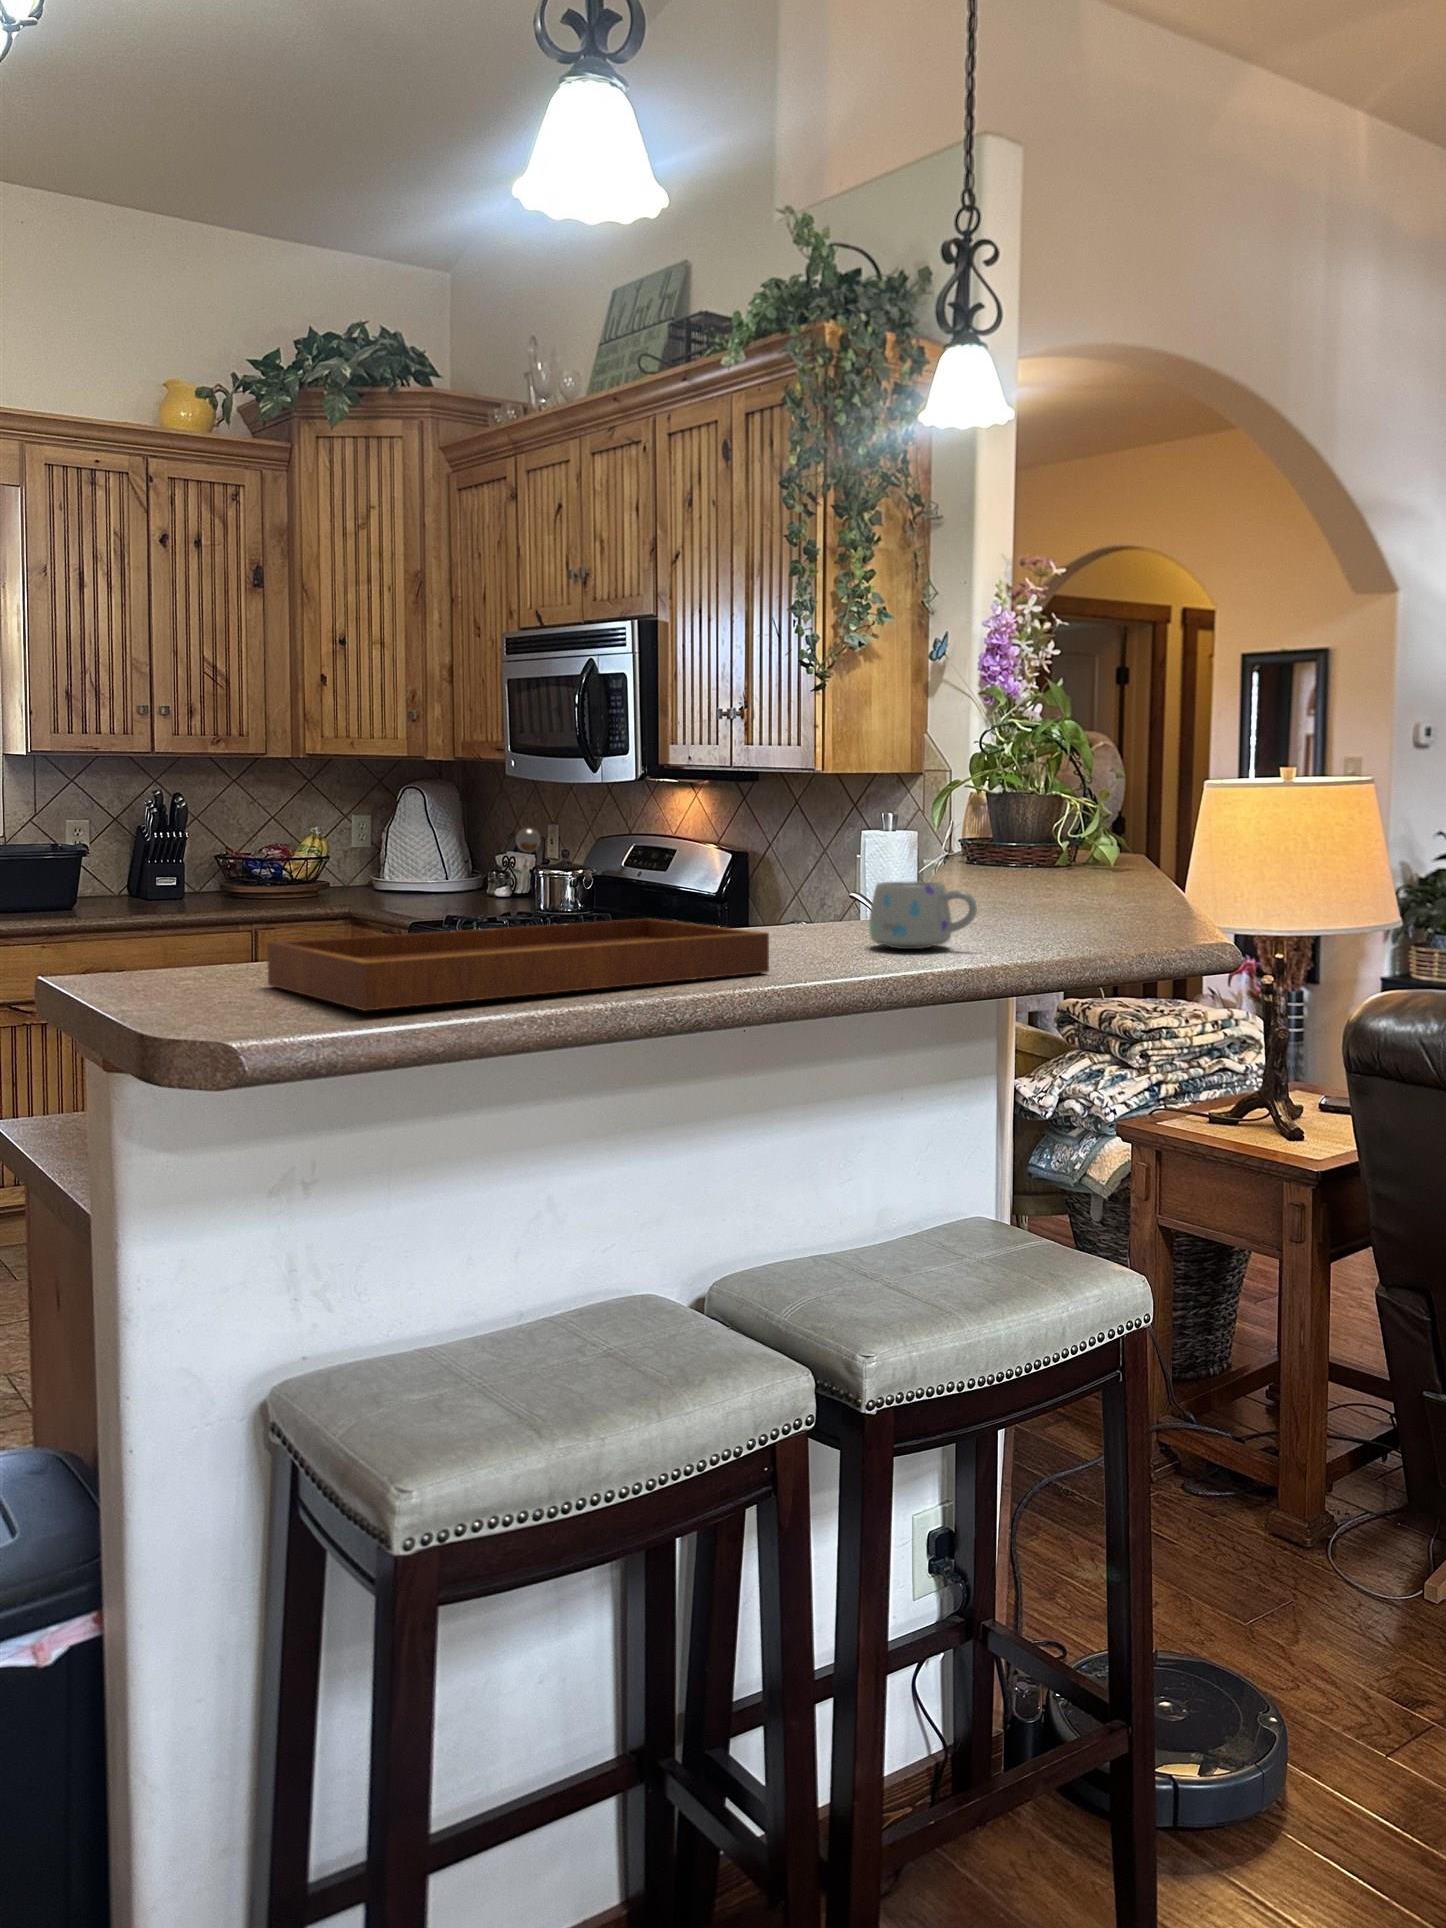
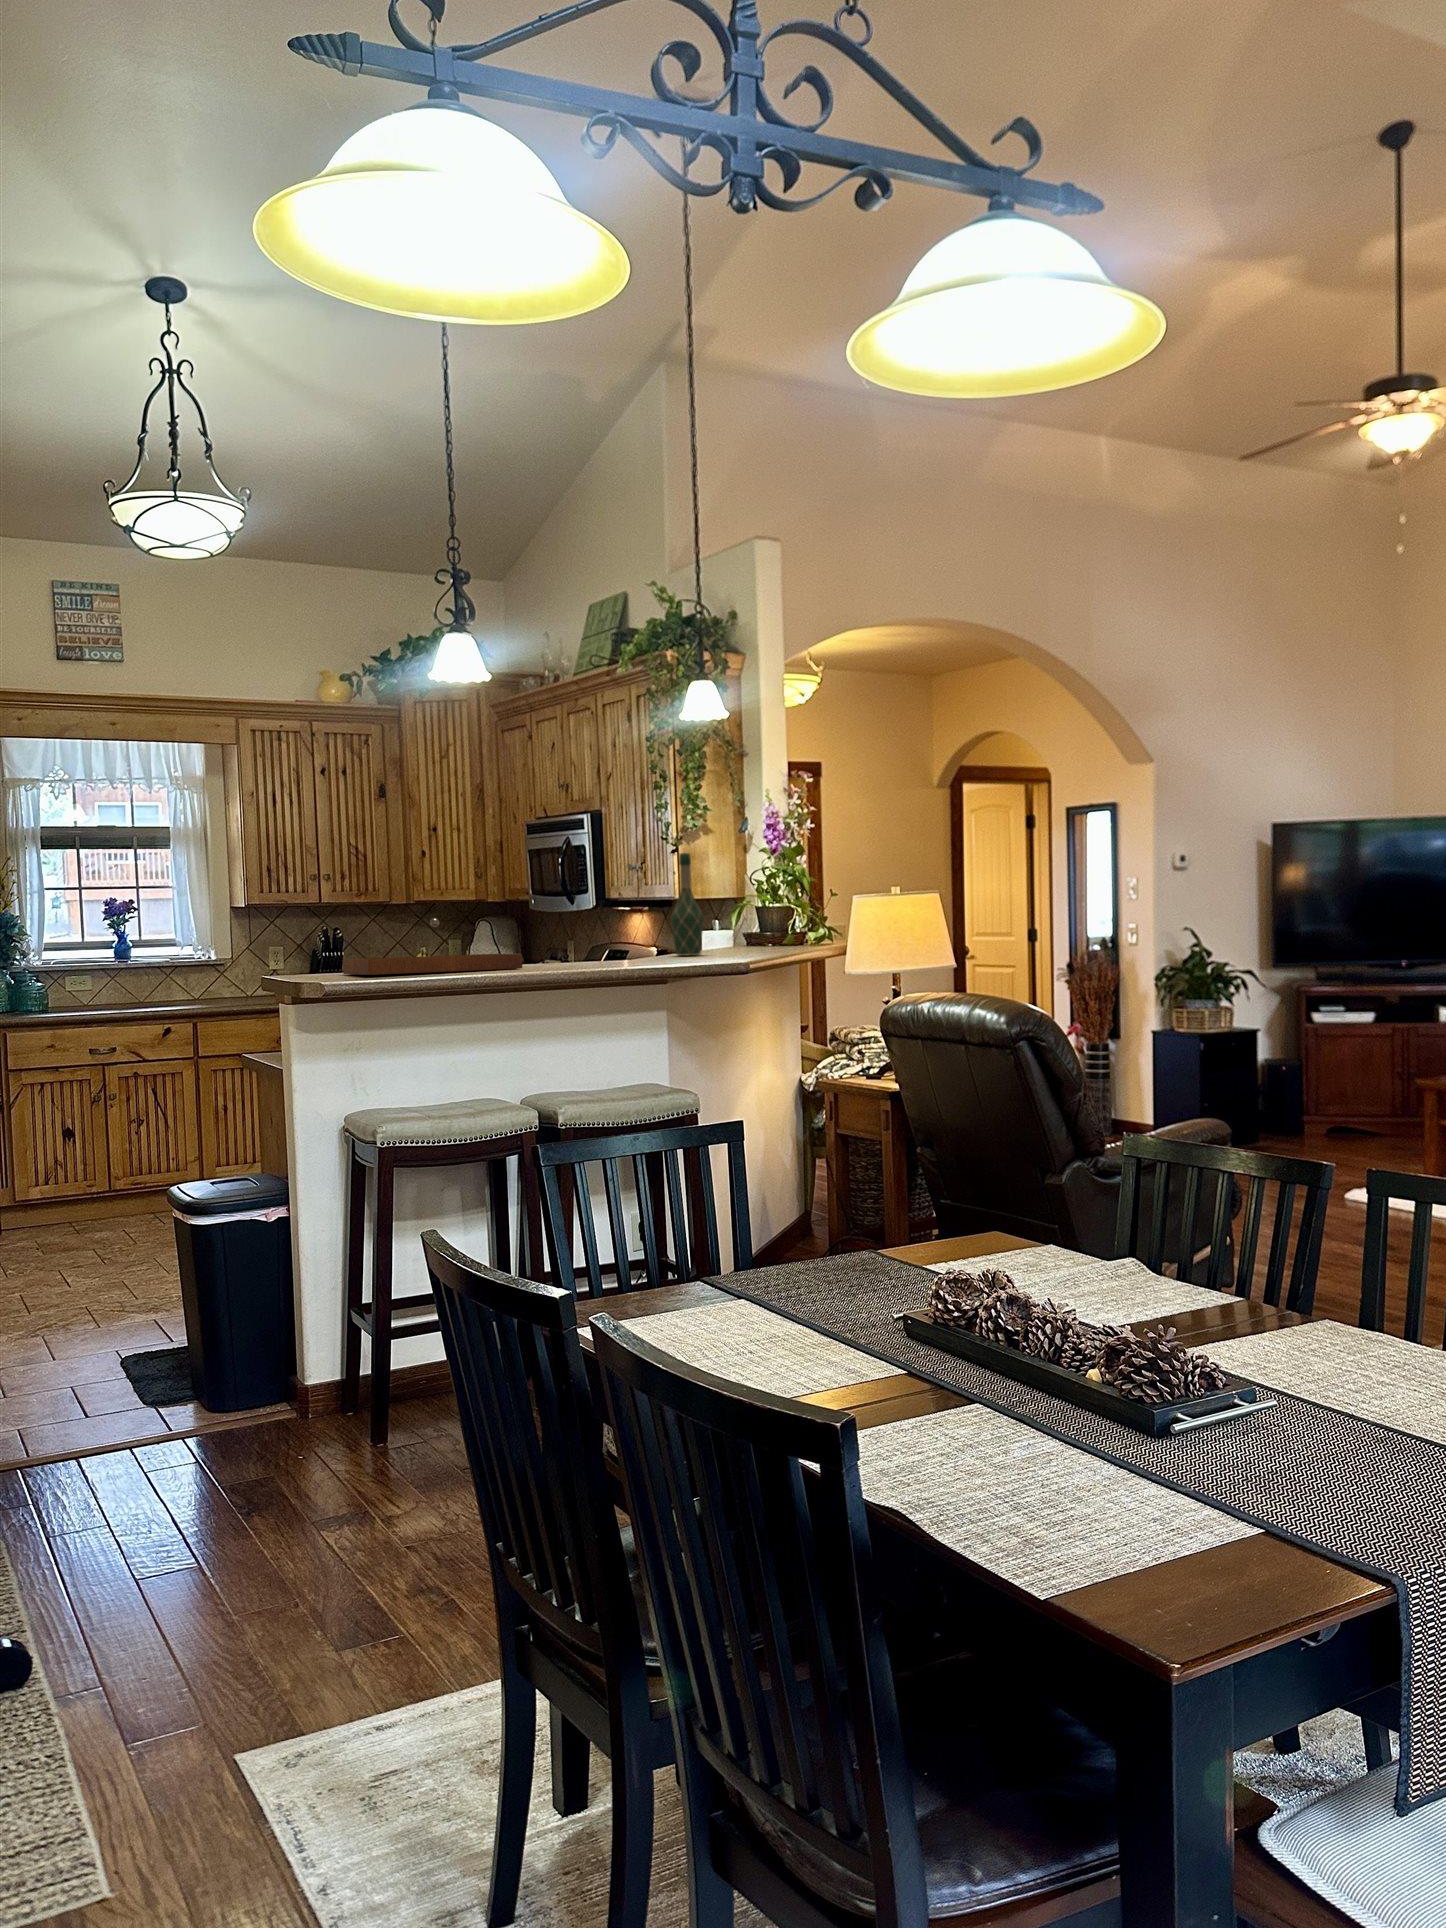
wine bottle: none [1009,681,1083,915] -> present [671,853,703,956]
mug: present [869,881,977,949] -> none [578,938,617,963]

